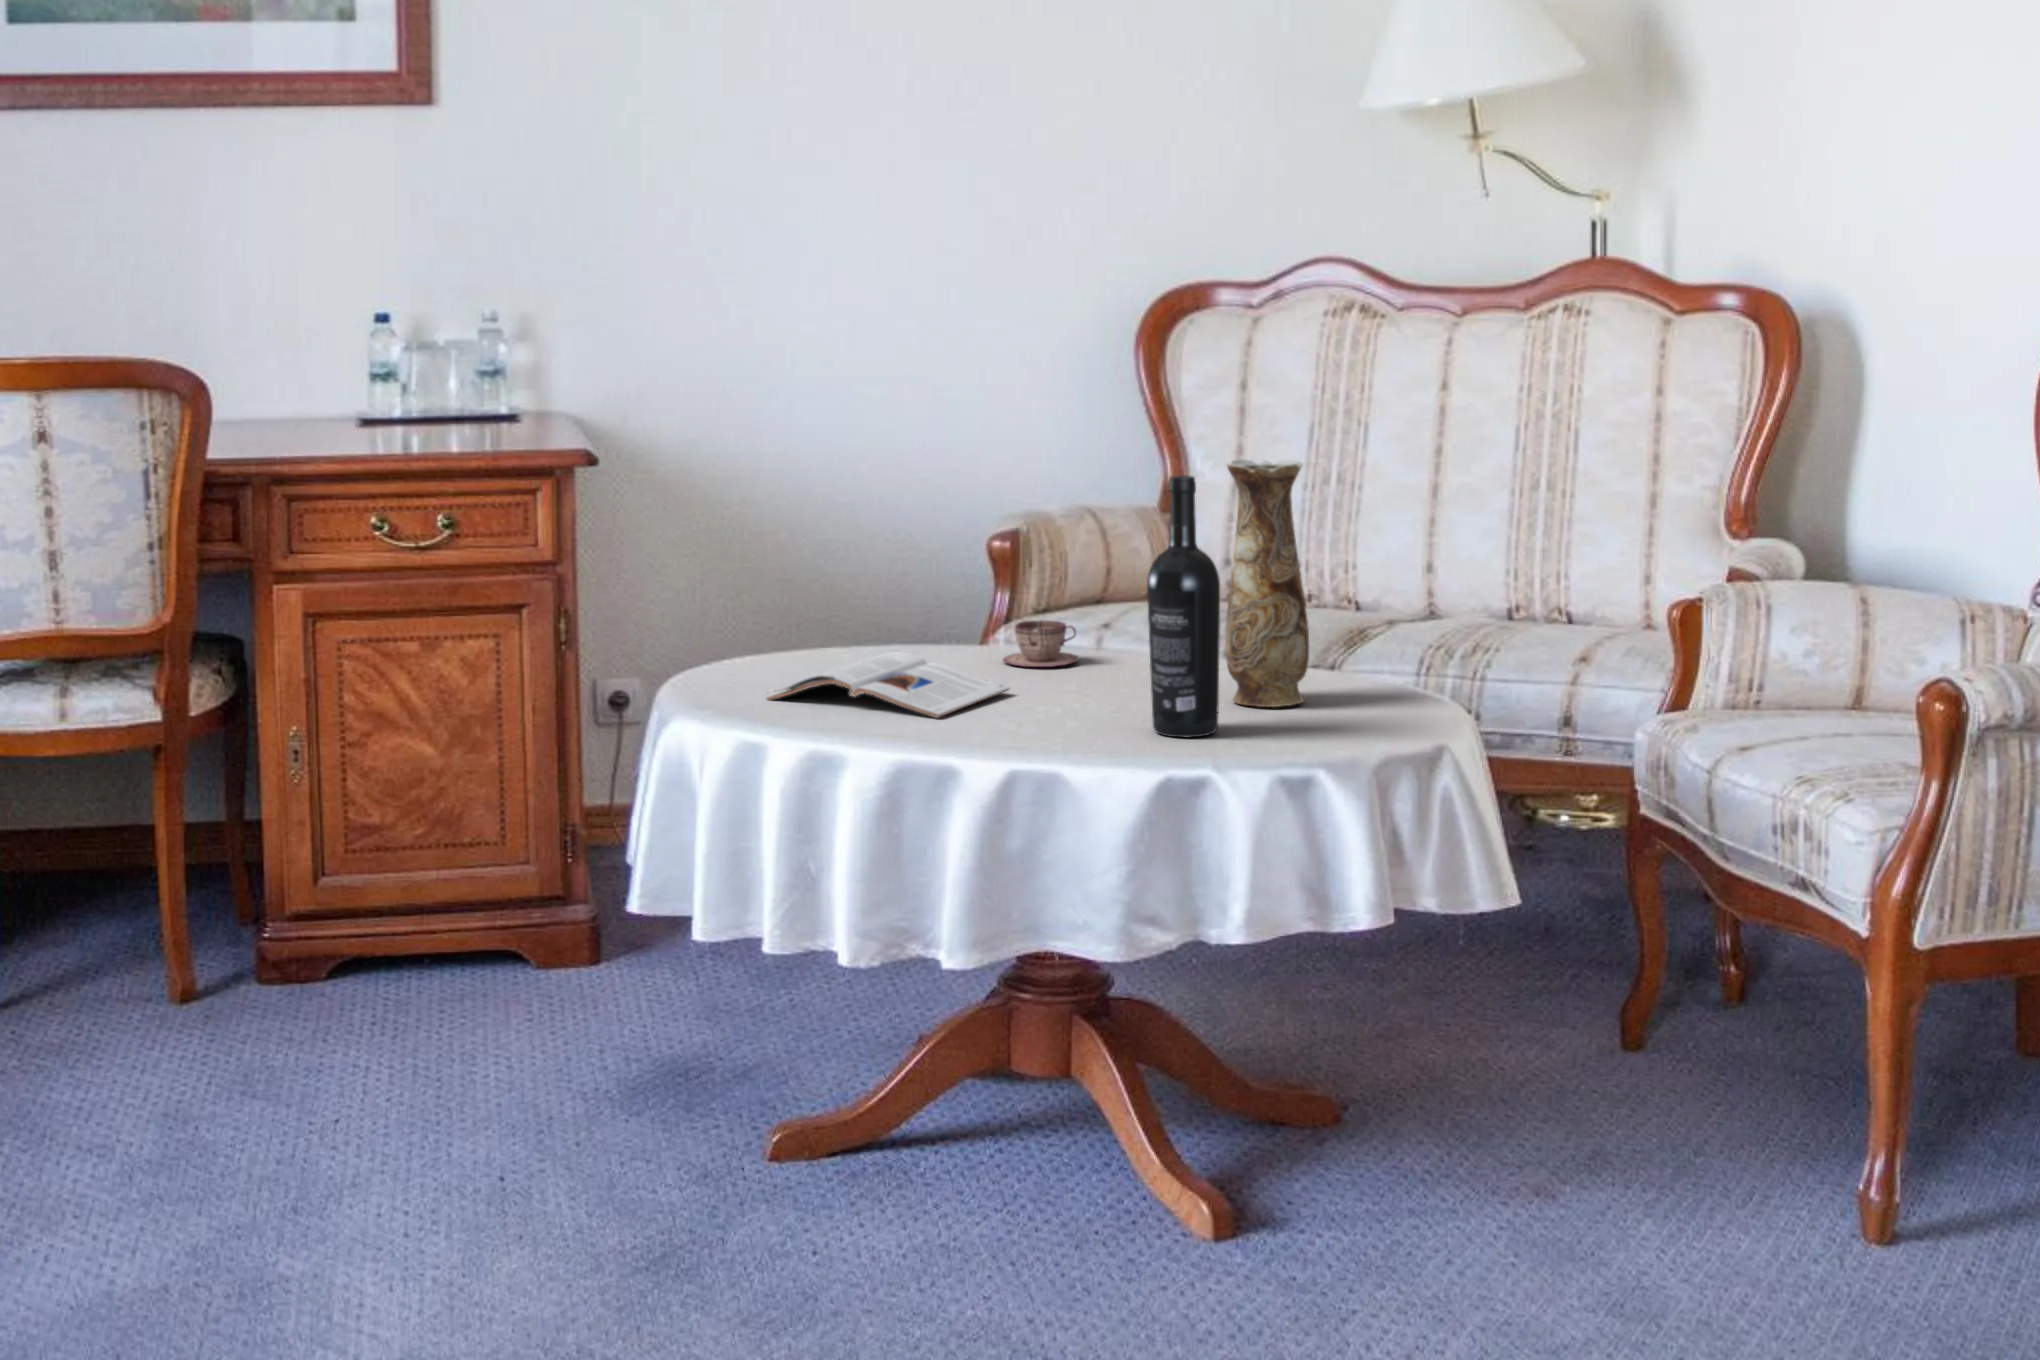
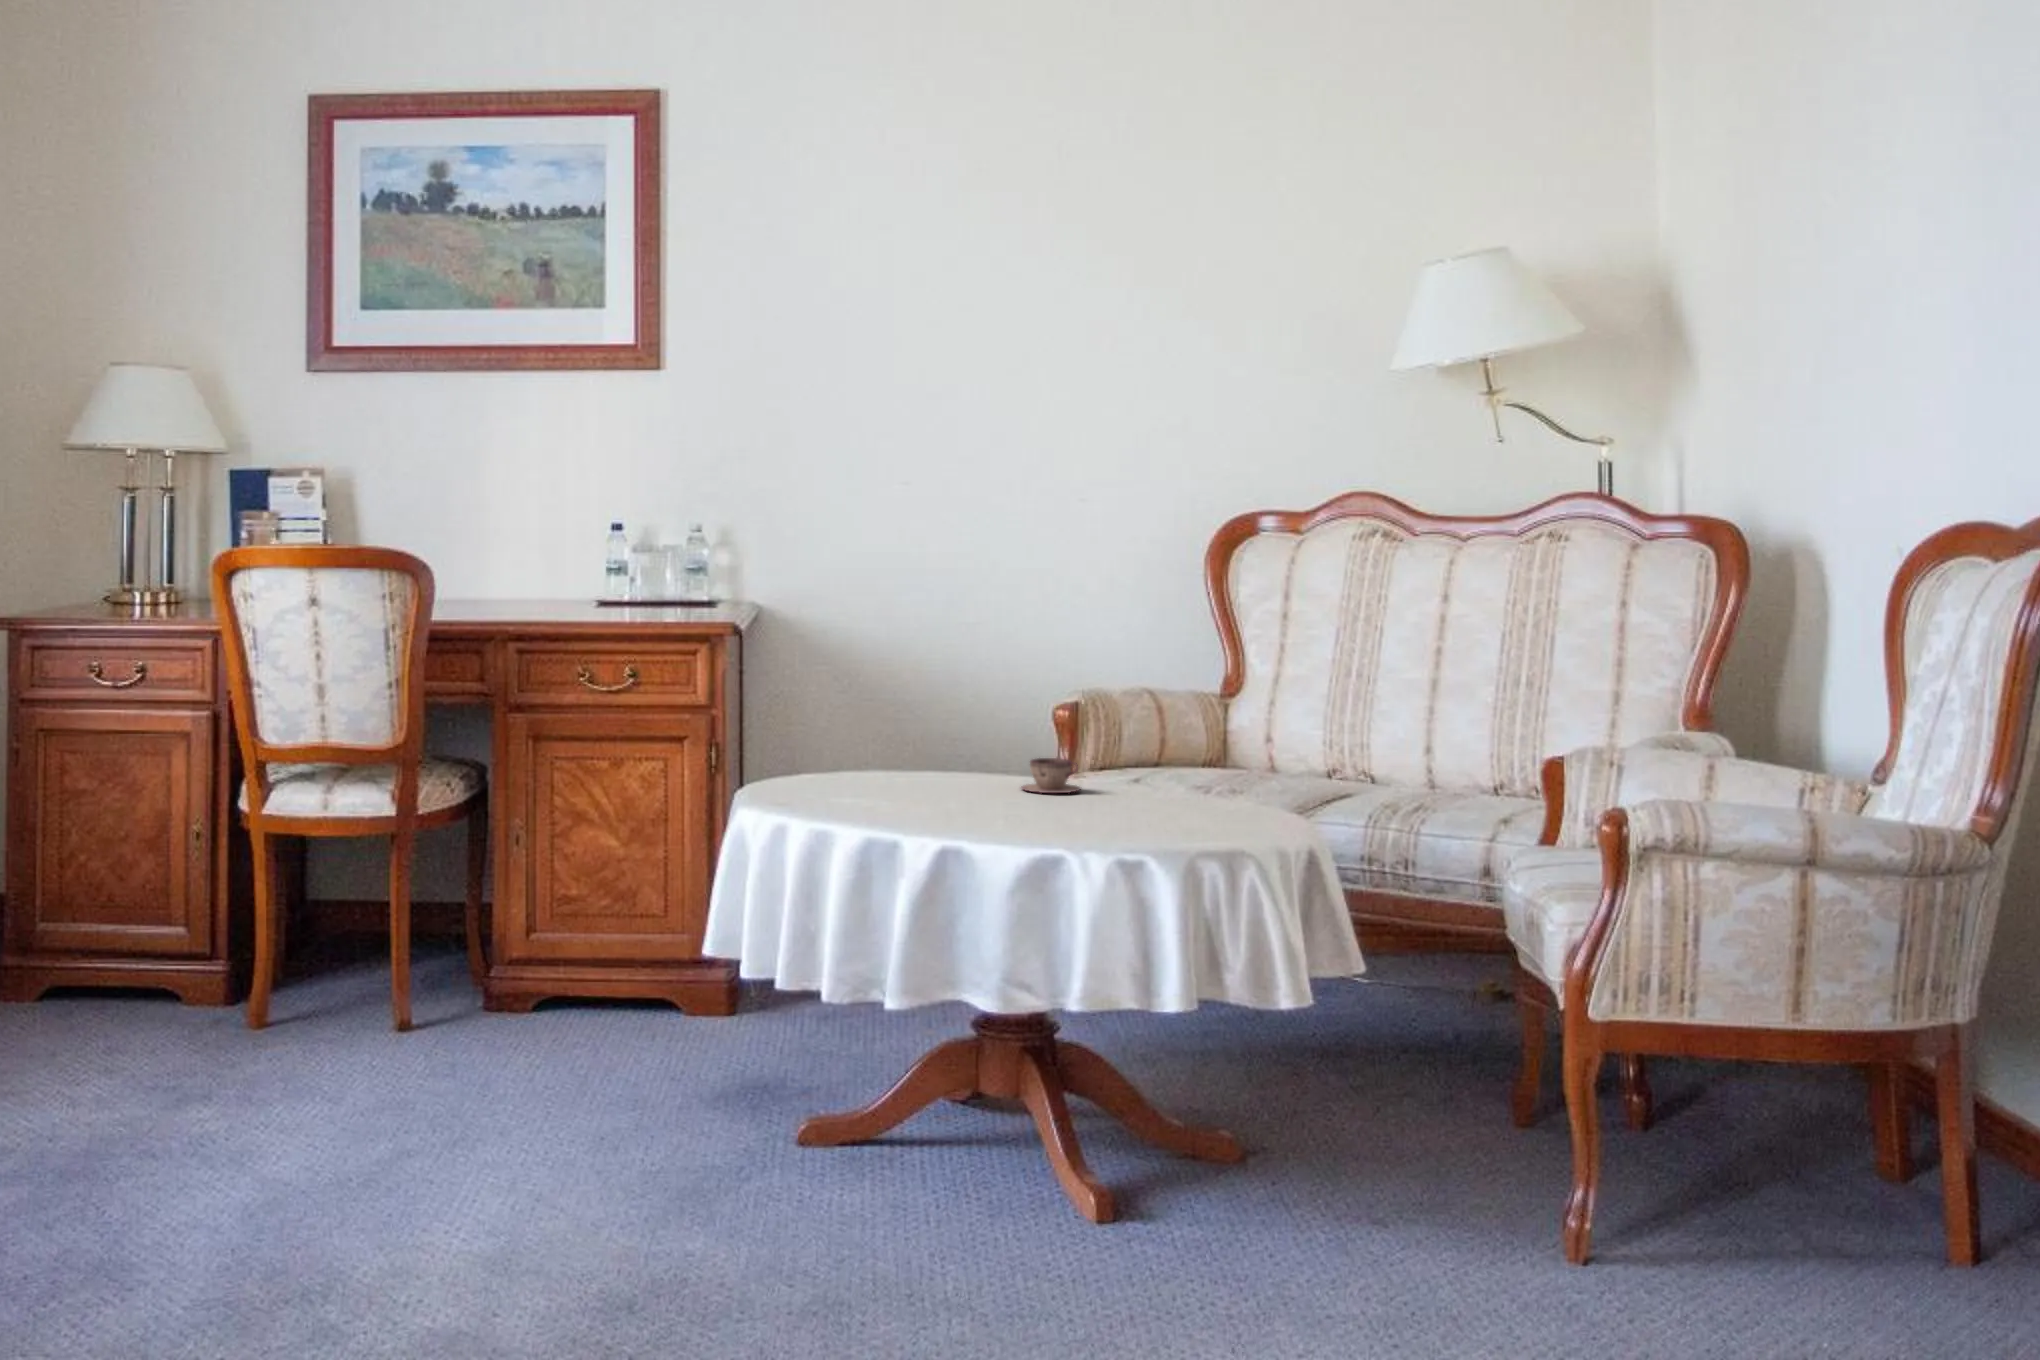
vase: present [1225,460,1309,707] -> none [1178,629,1245,826]
wine bottle: present [1147,475,1220,738] -> none [1096,633,1154,840]
magazine: present [767,652,1009,718] -> none [819,772,1009,818]

